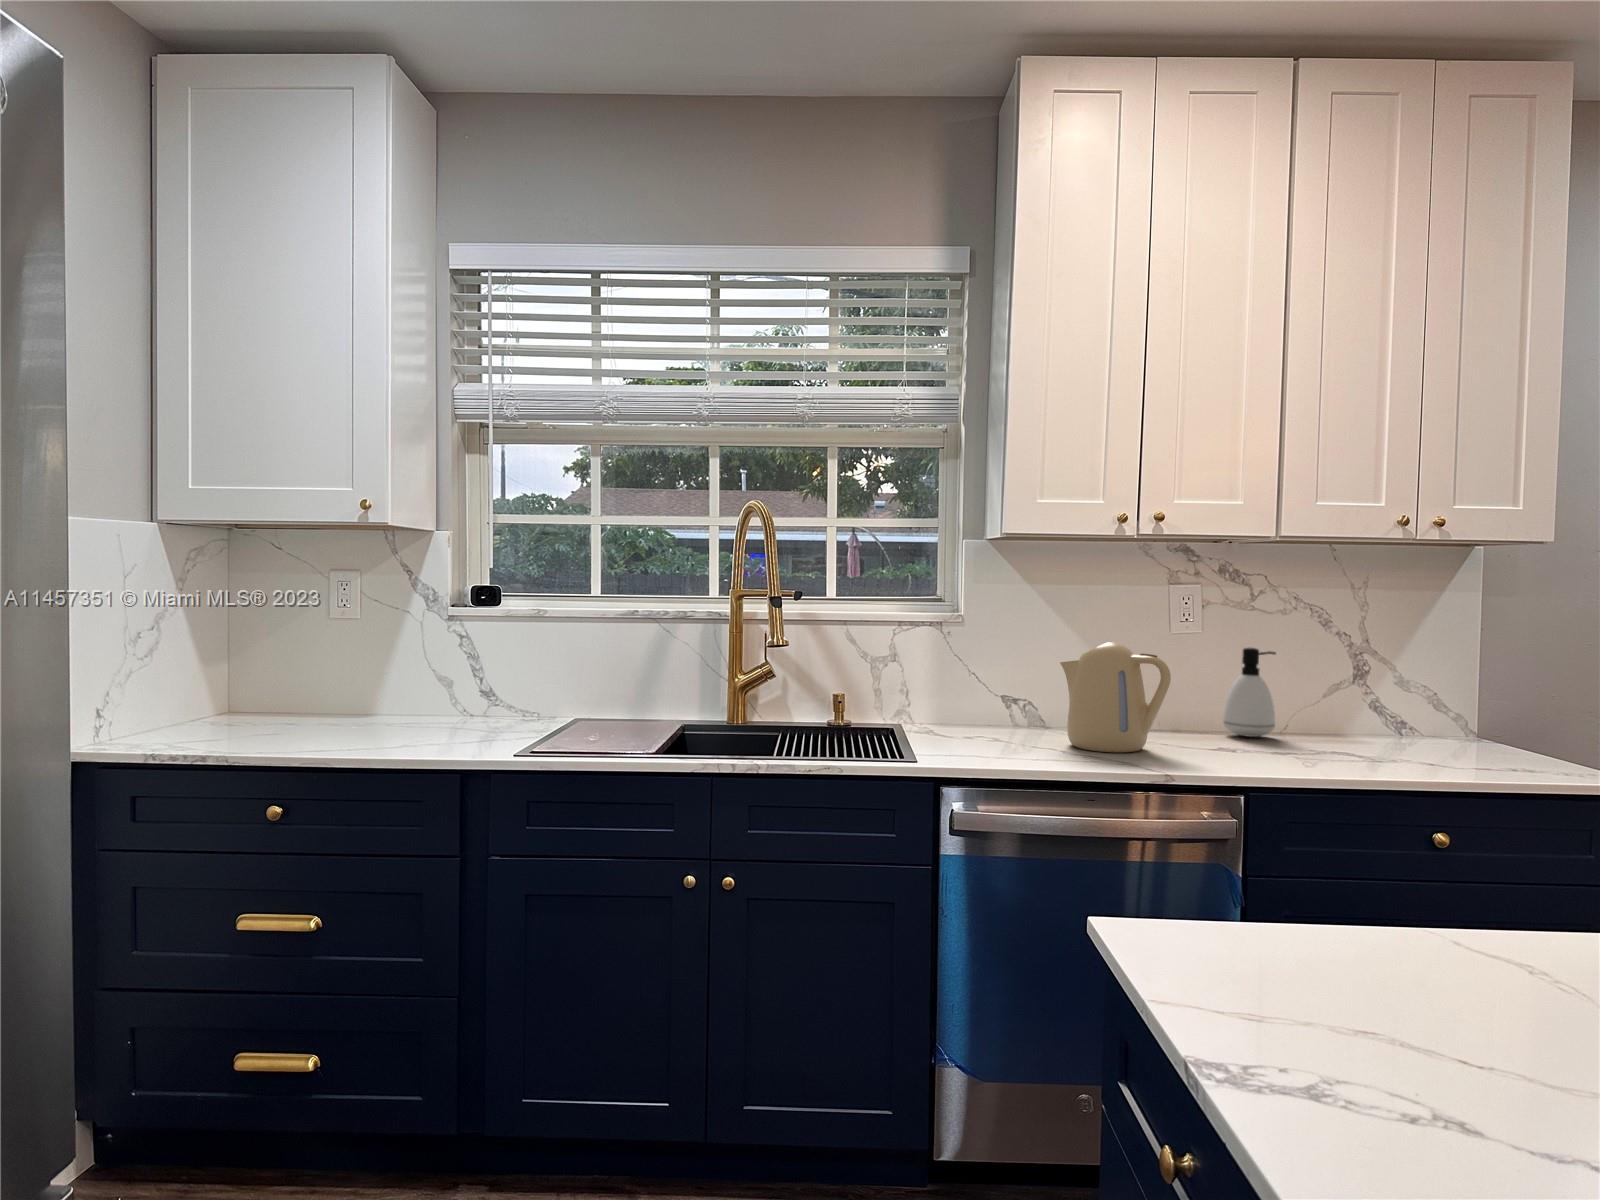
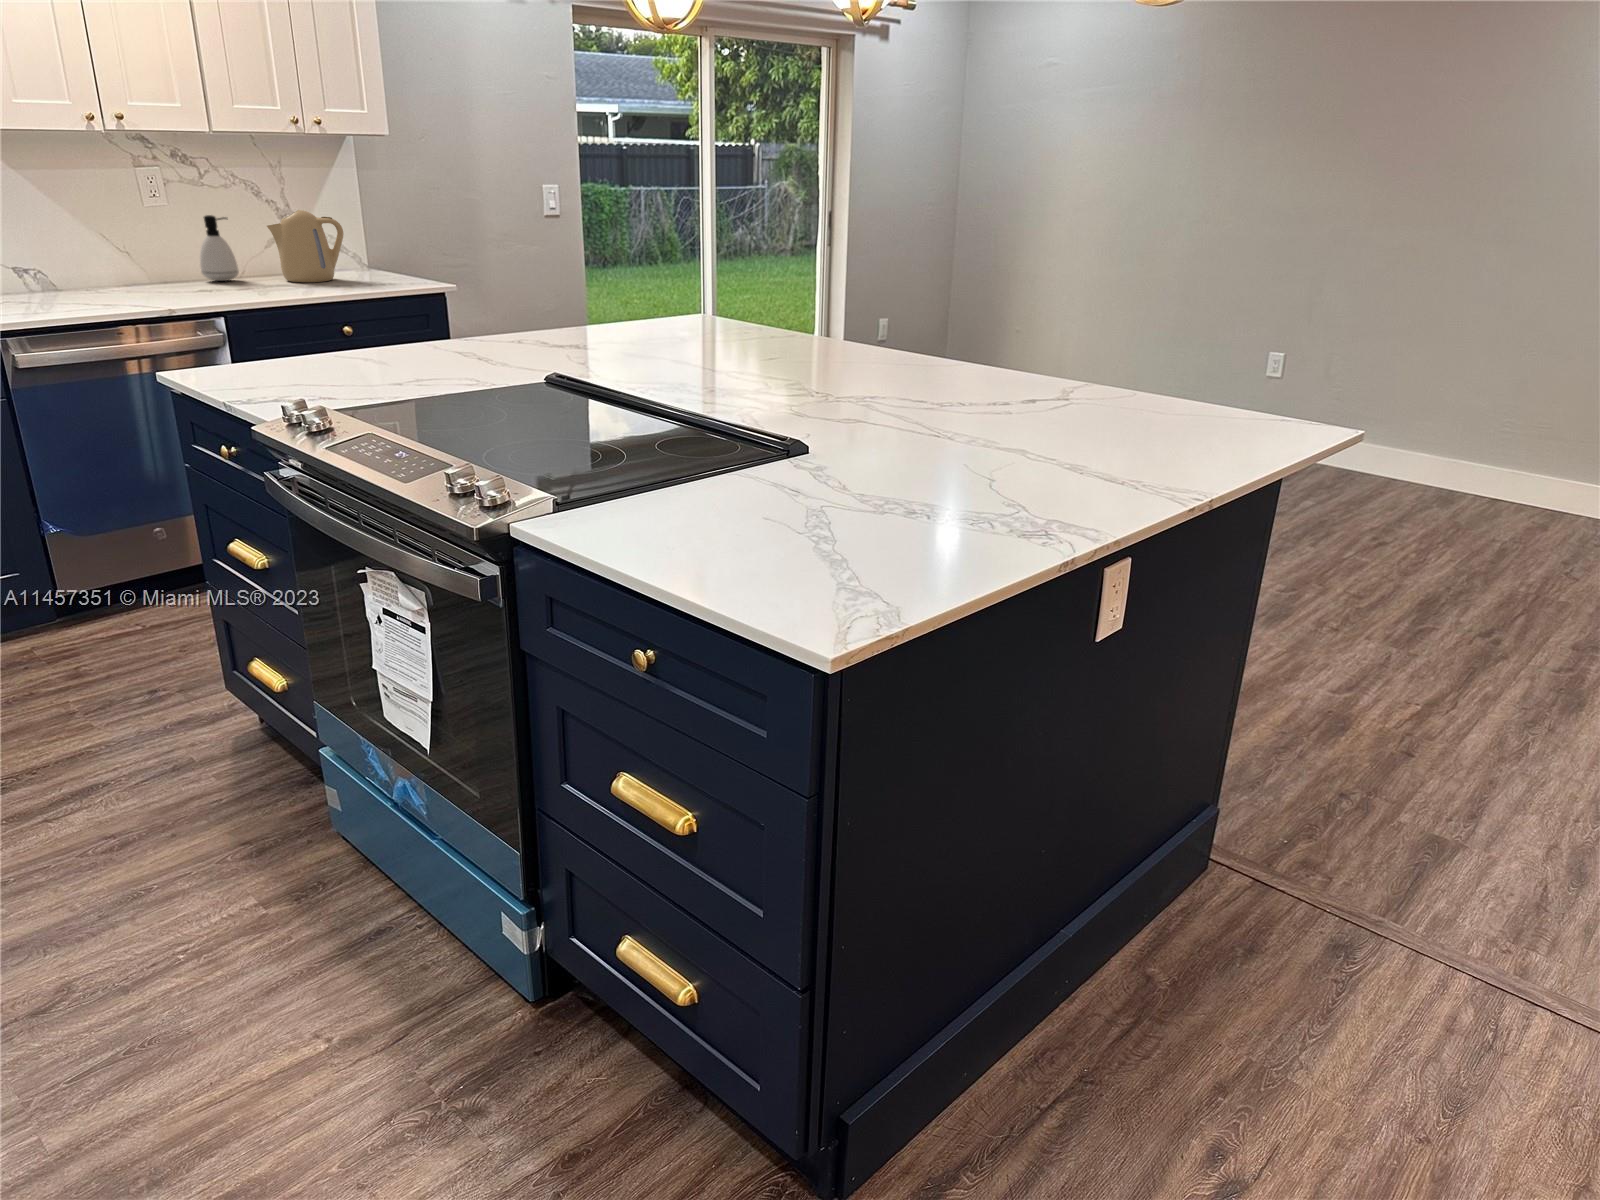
kettle: present [1060,642,1171,753] -> present [267,210,343,283]

